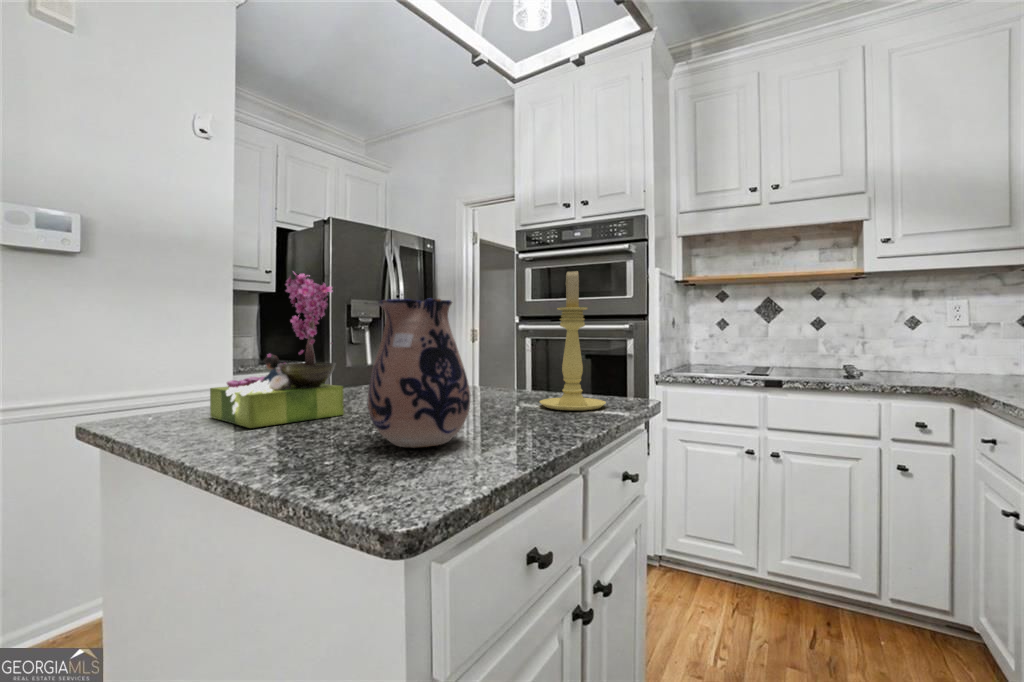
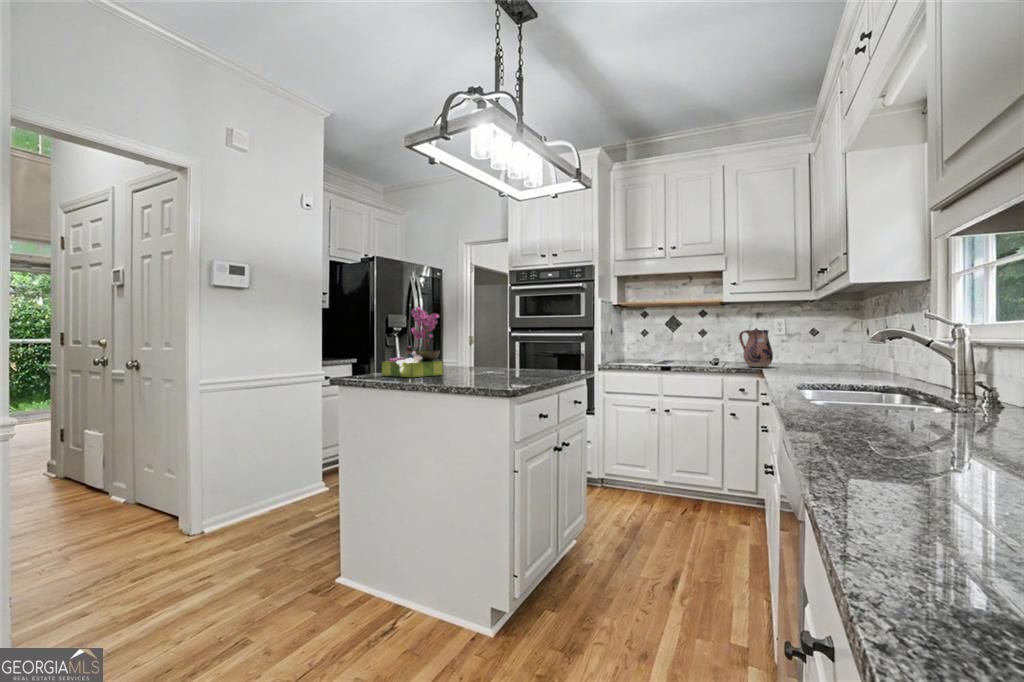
candle holder: present [540,270,606,410] -> none [534,306,566,373]
ceramic pitcher: present [368,299,470,448] -> present [739,330,773,367]

